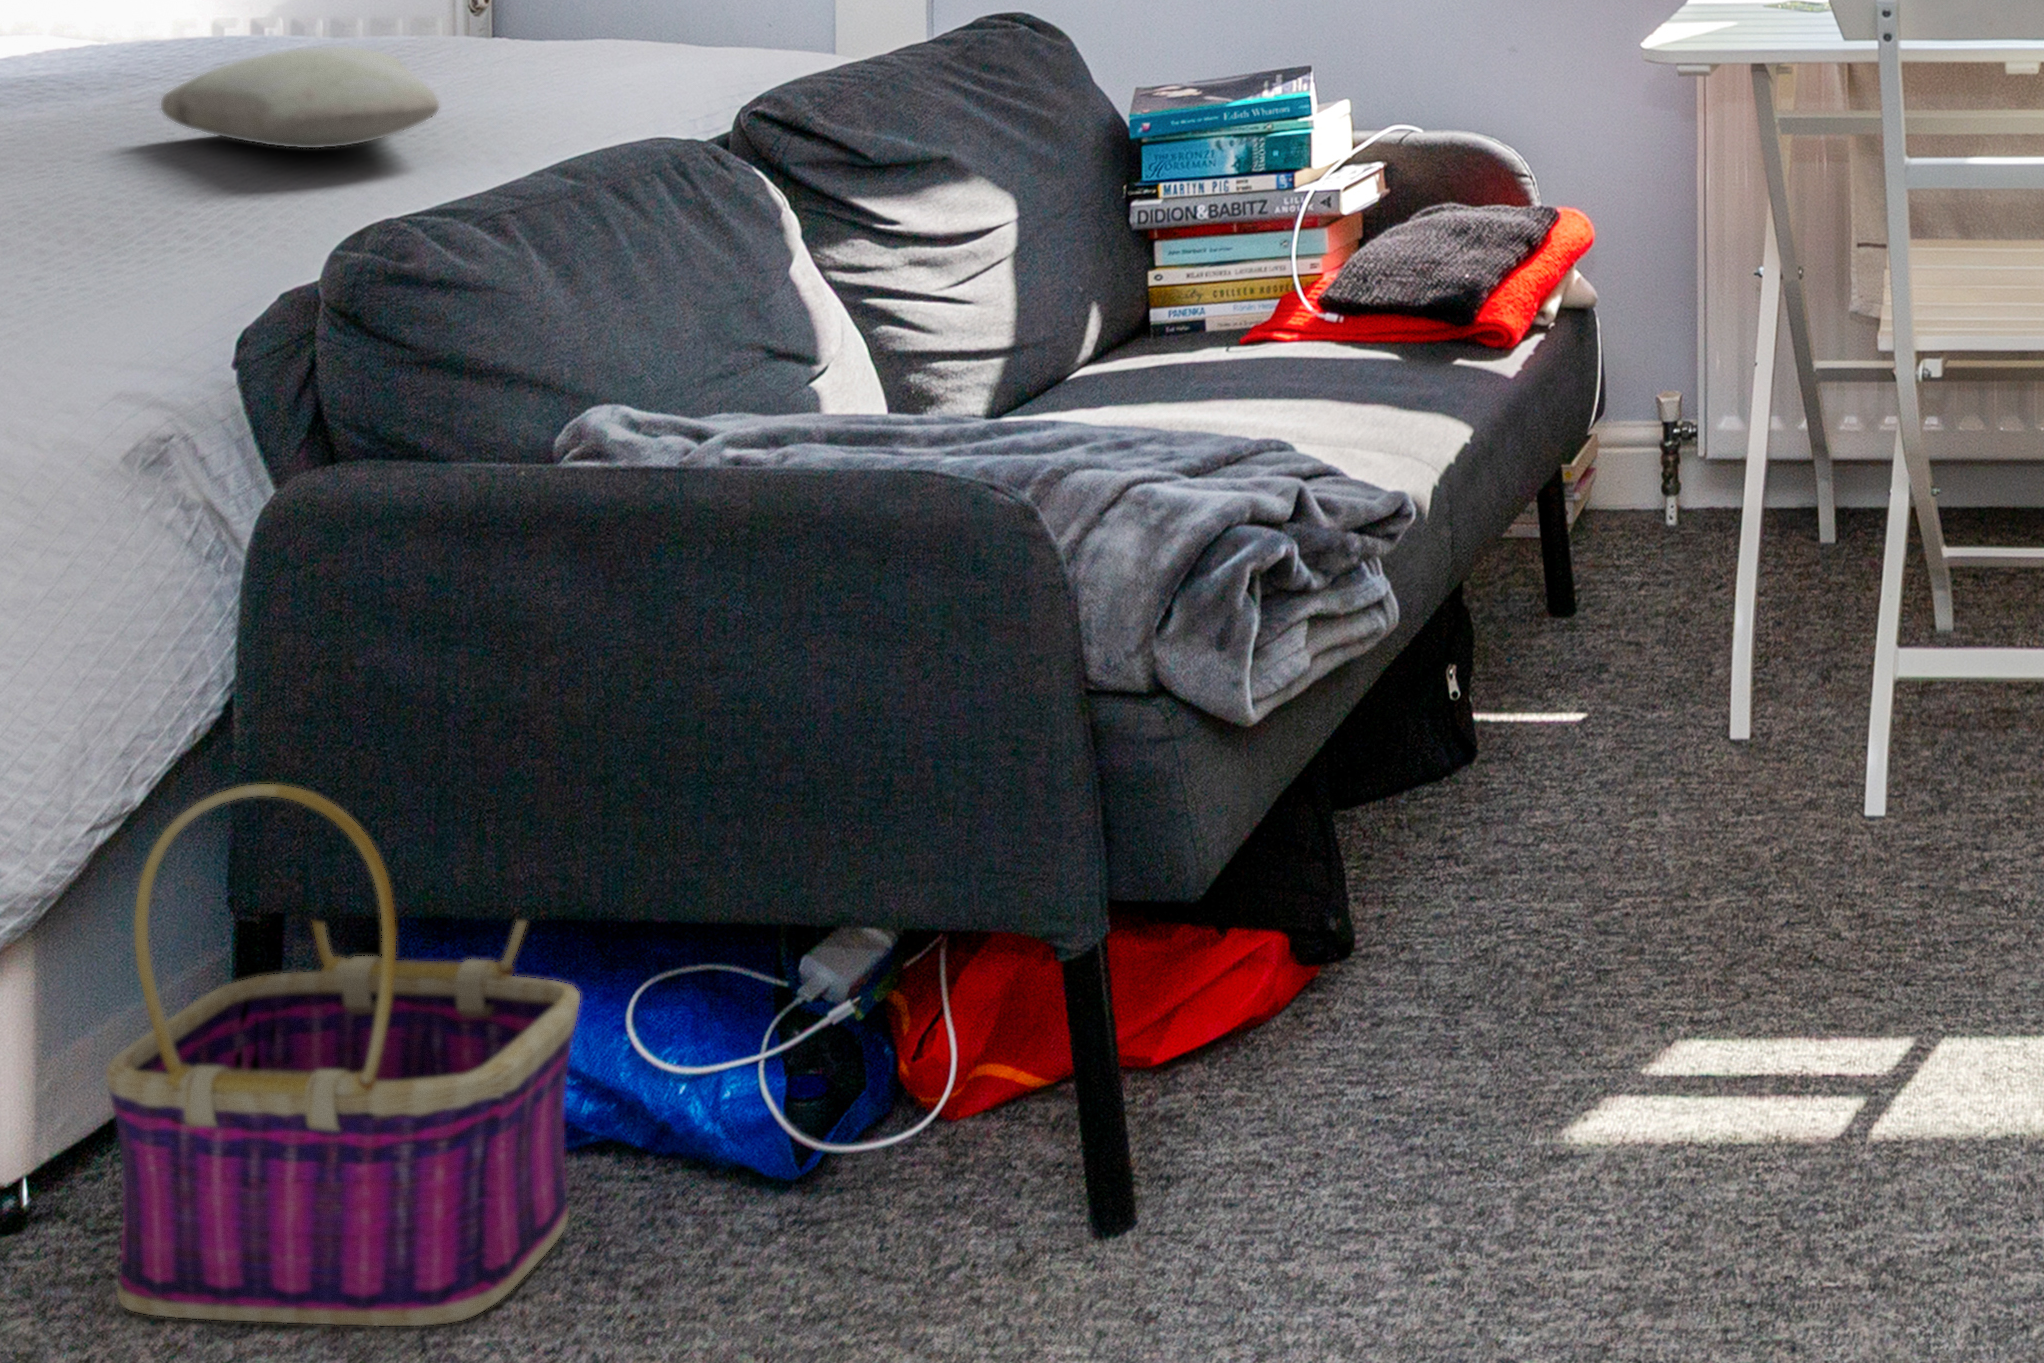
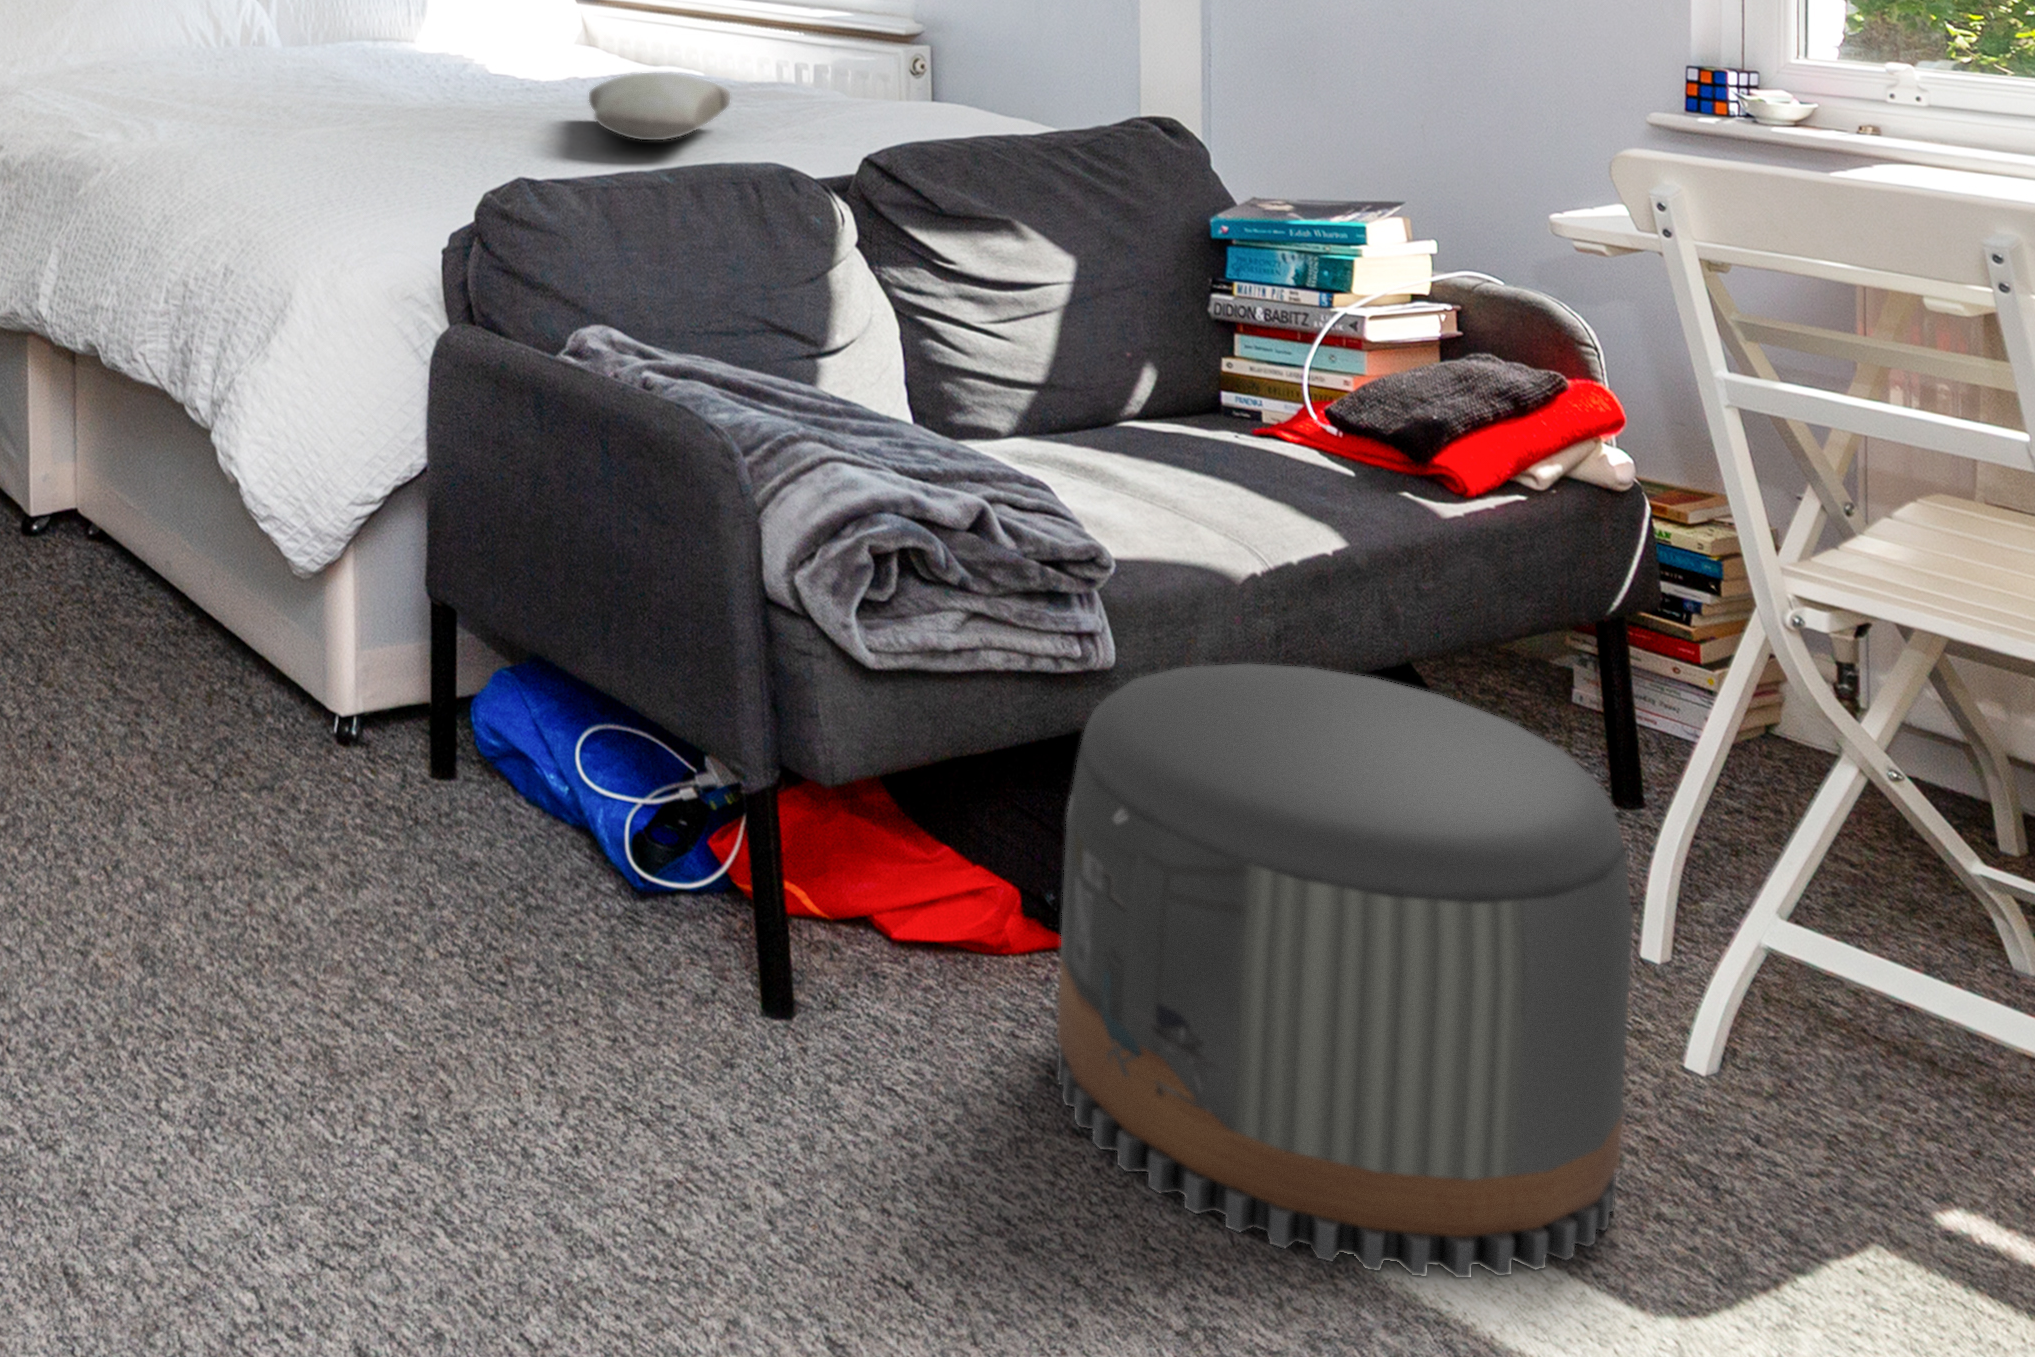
pouf: none [1452,528,2018,1175] -> present [1057,664,1633,1278]
basket: present [106,784,580,1326] -> none [302,479,521,861]

